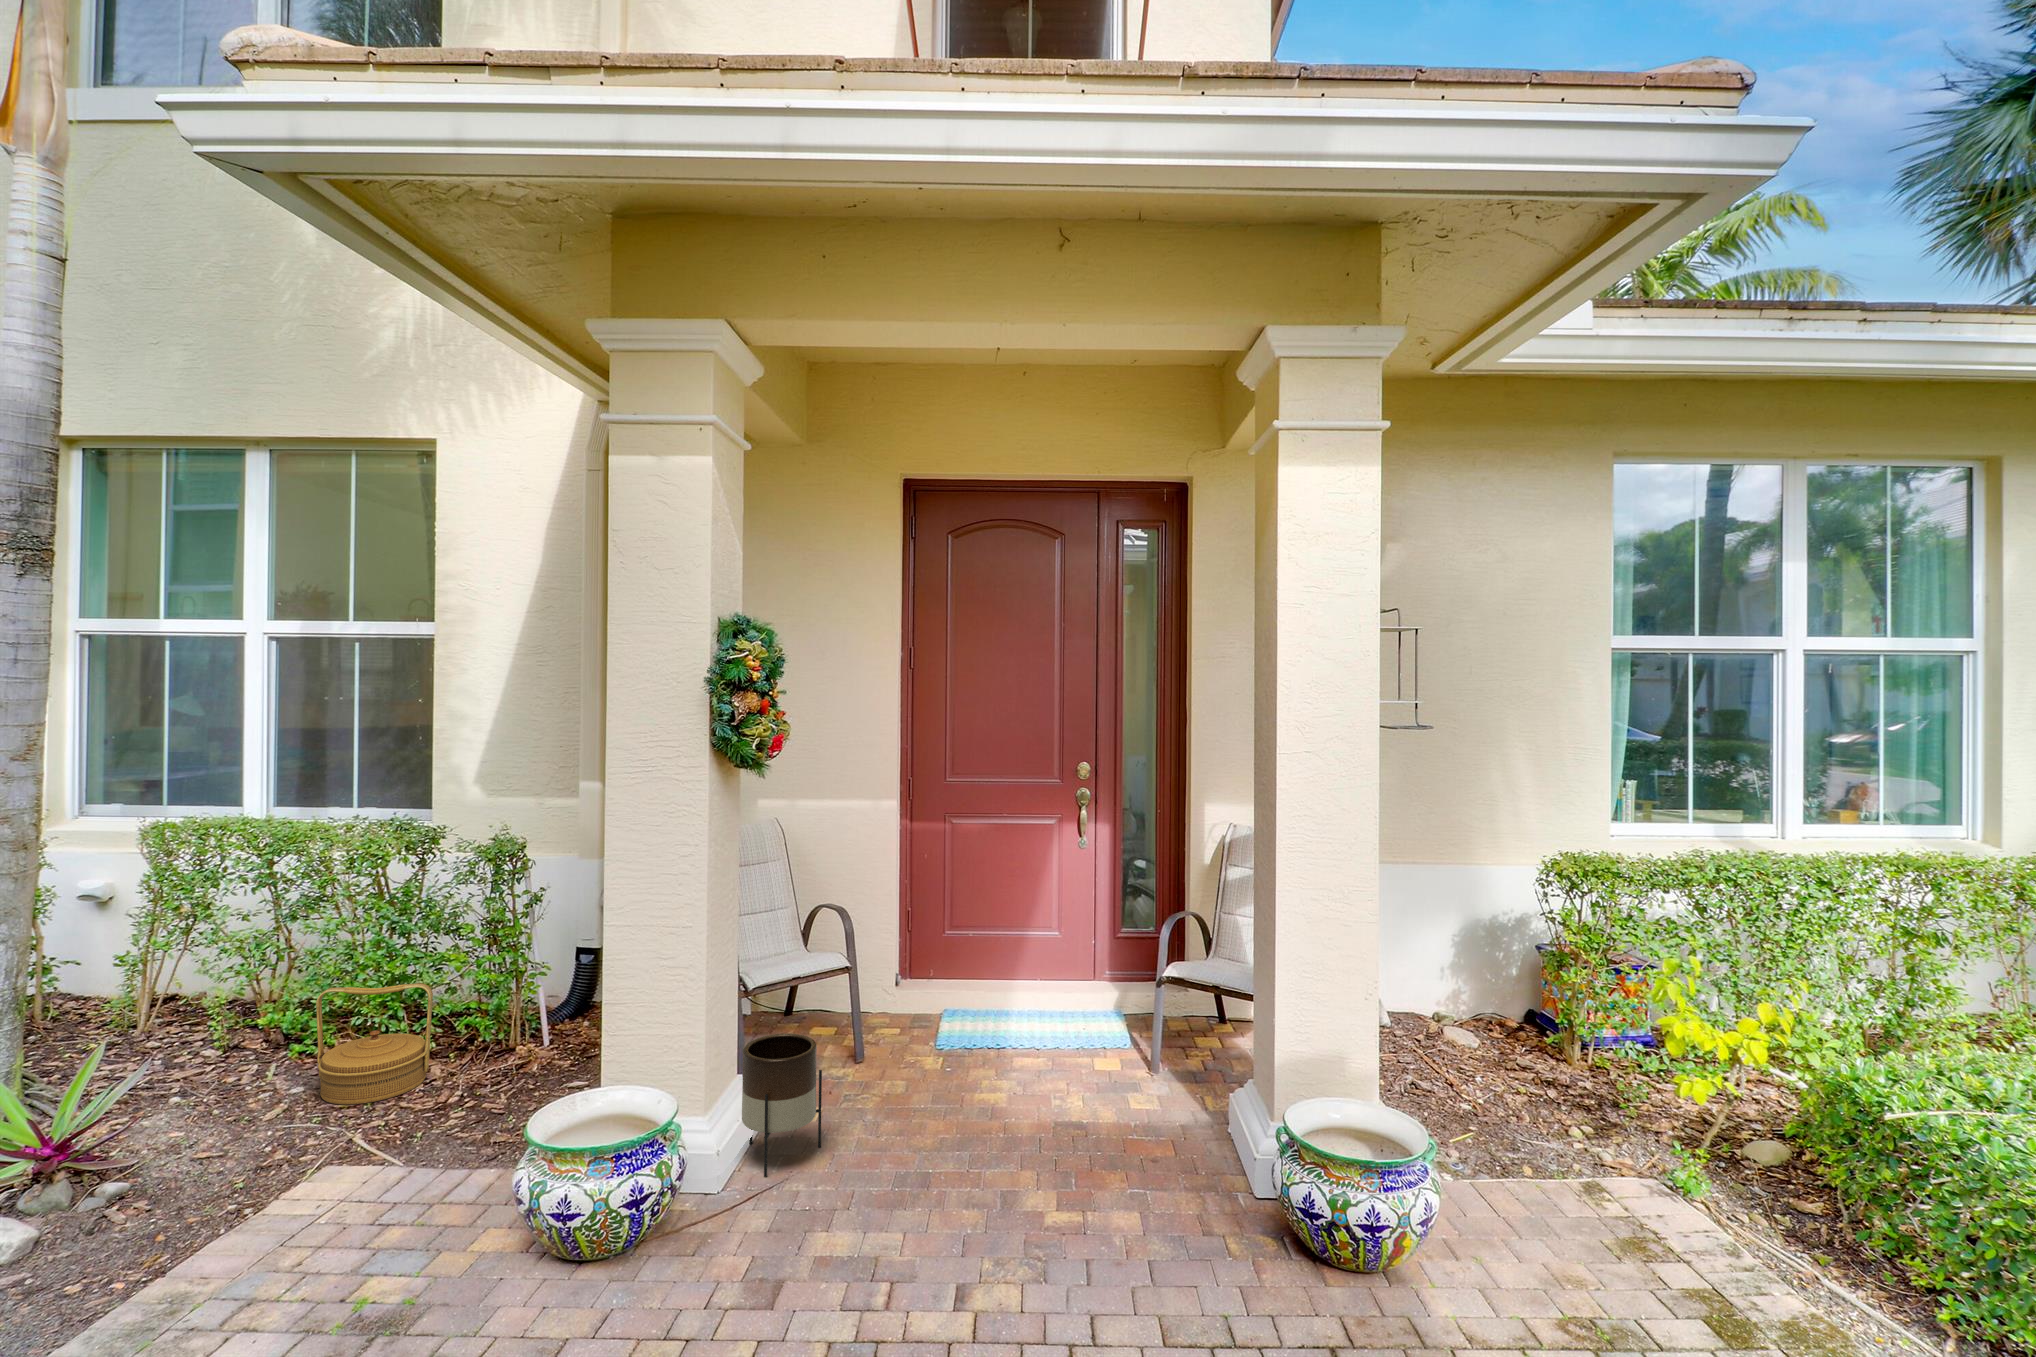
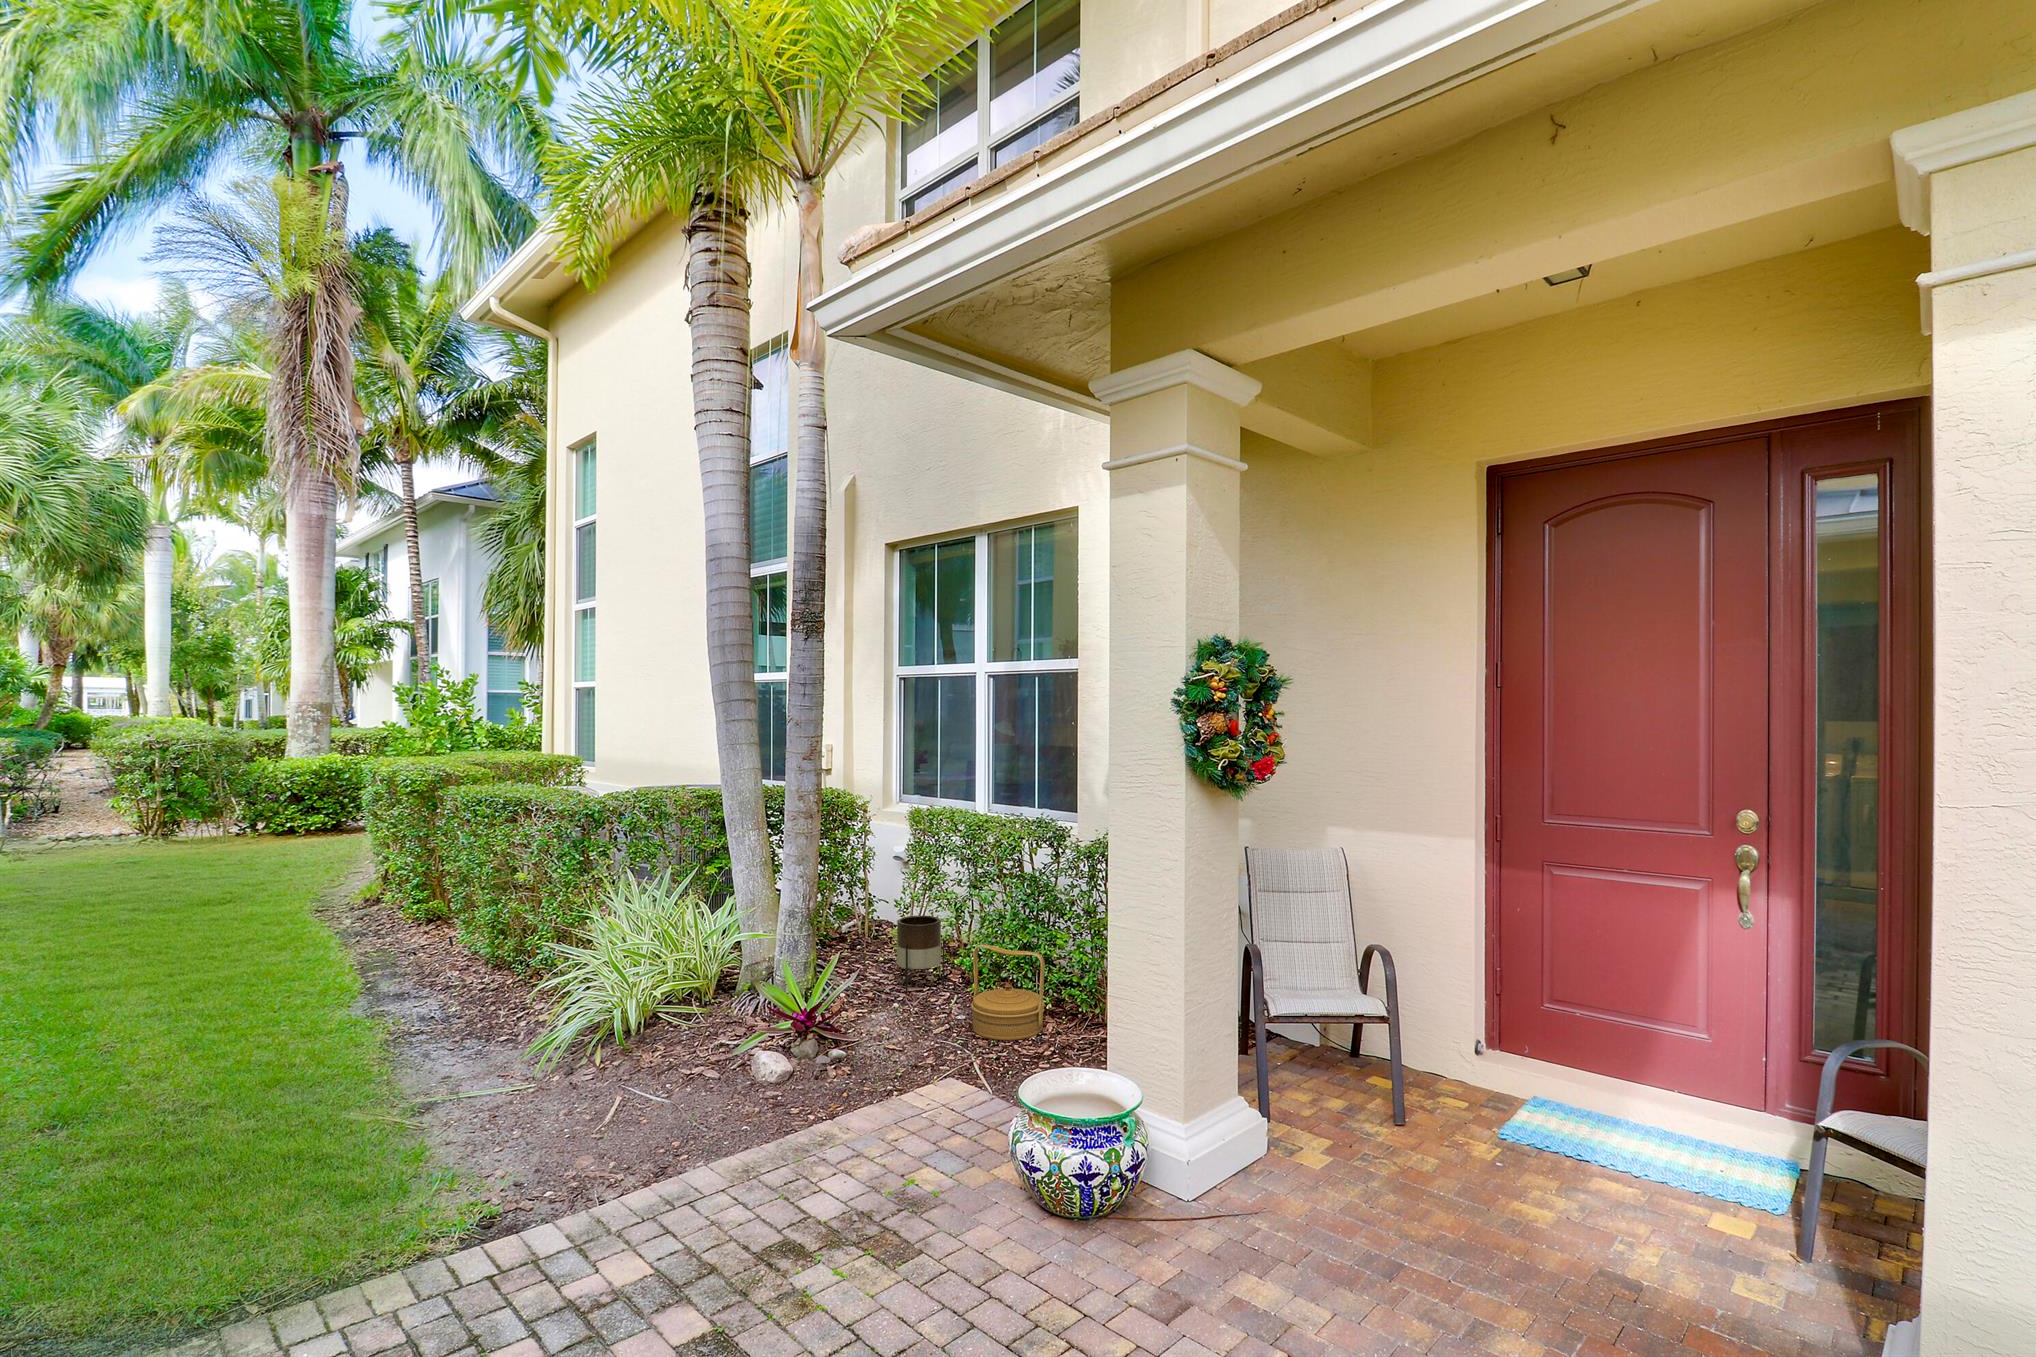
planter: present [742,1034,822,1177] -> present [897,915,945,994]

